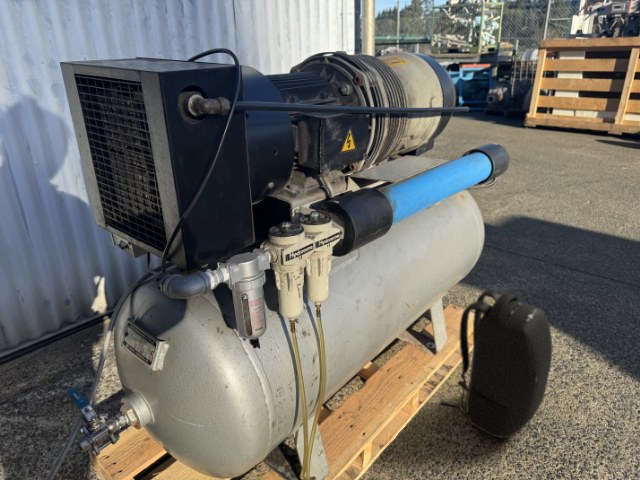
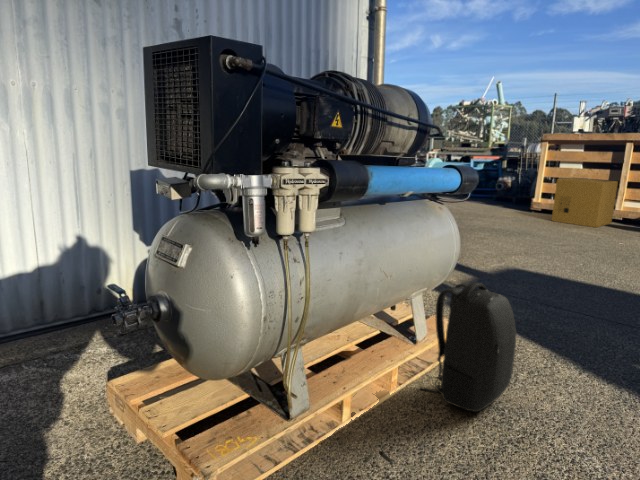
cardboard box: none [549,90,620,145] -> present [552,178,618,227]

